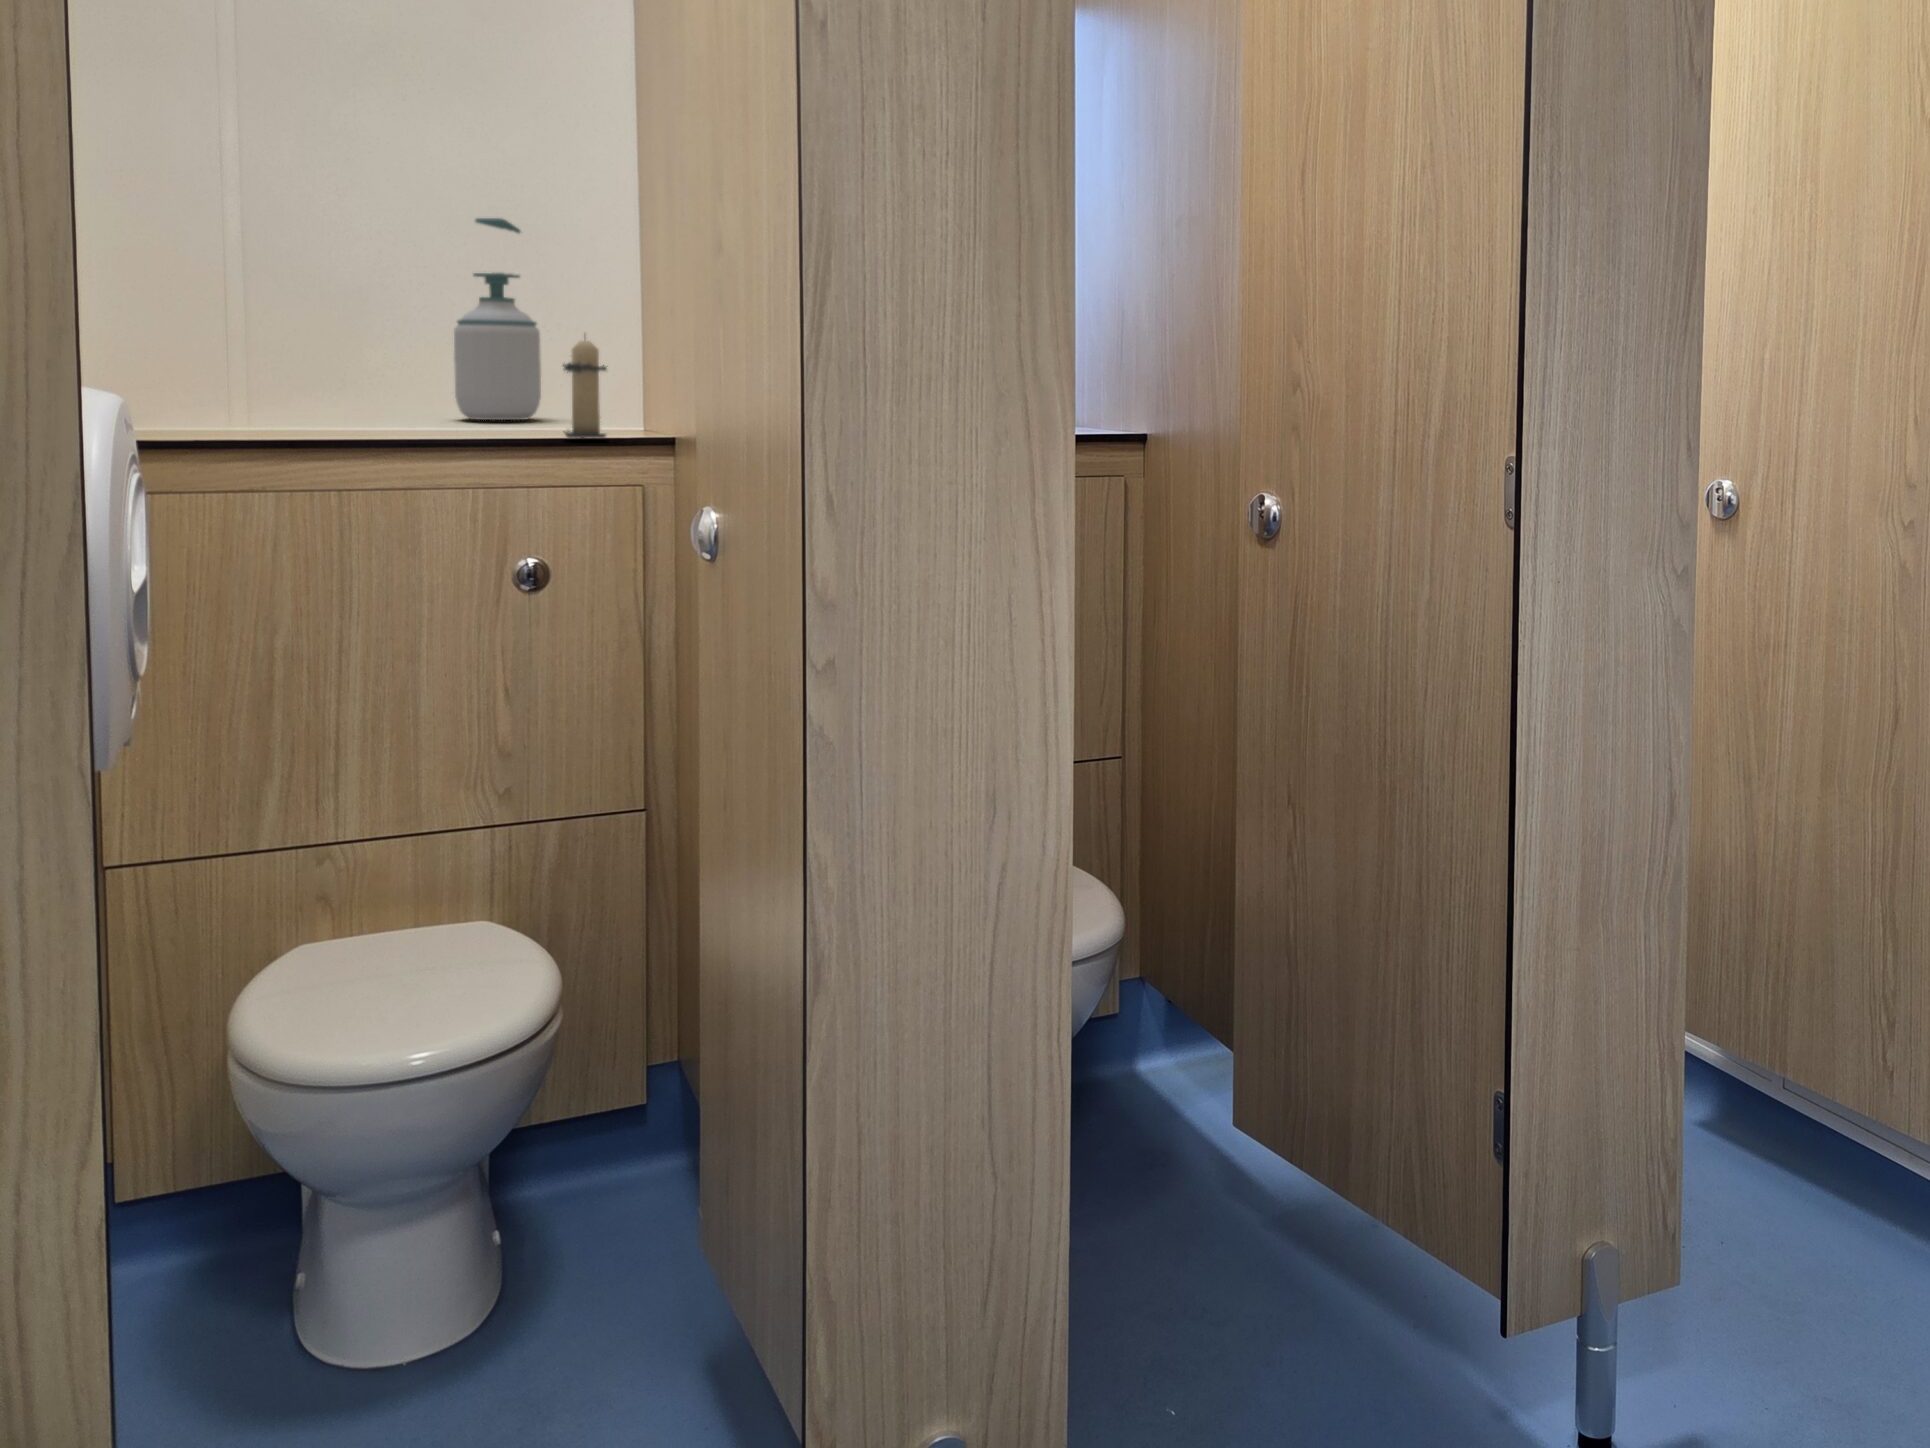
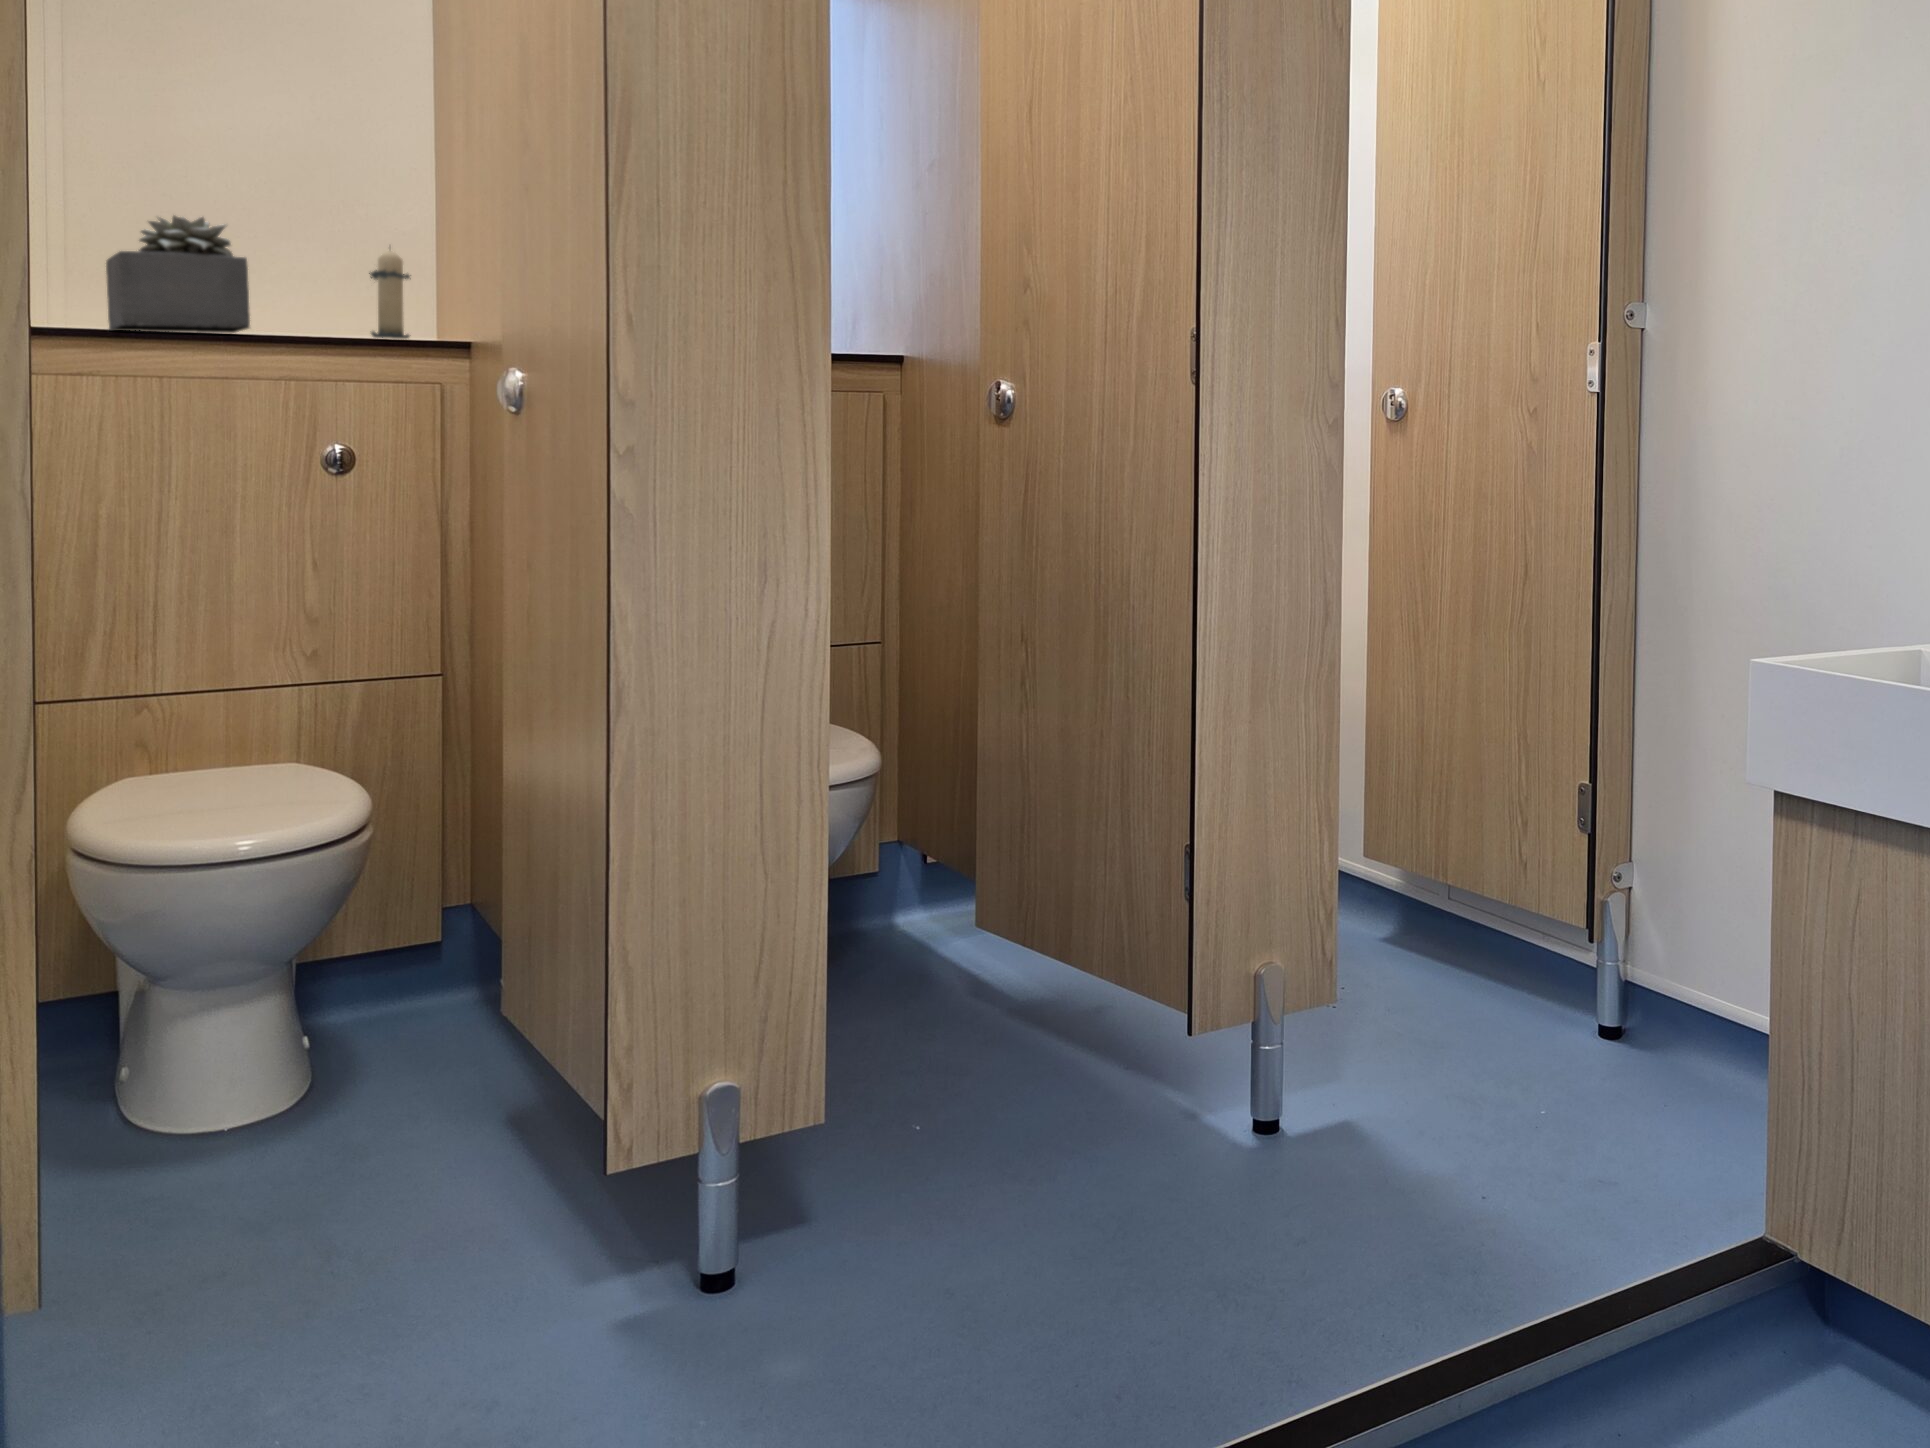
soap bottle: present [454,218,541,420] -> none [259,150,342,335]
succulent plant: none [287,305,439,435] -> present [106,216,250,333]

